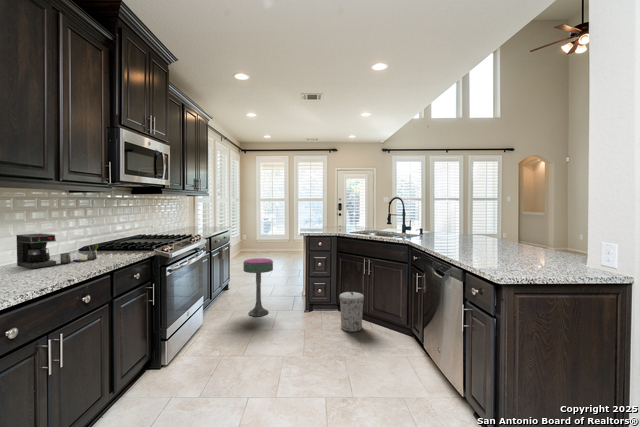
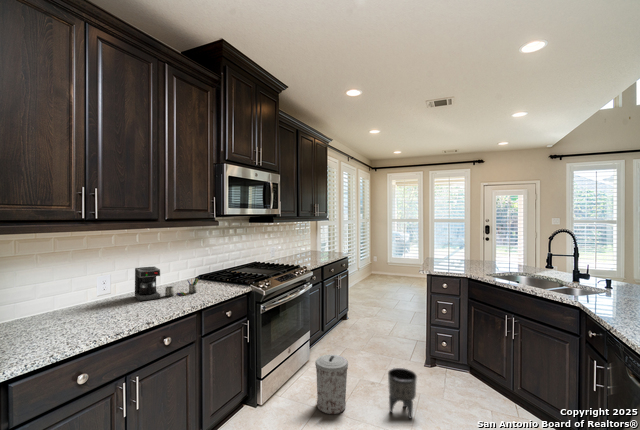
bar stool: present [243,258,273,316] -> none [353,294,387,362]
trash can: present [339,292,364,332] -> present [315,355,348,414]
planter: none [283,309,306,346] -> present [388,368,417,418]

